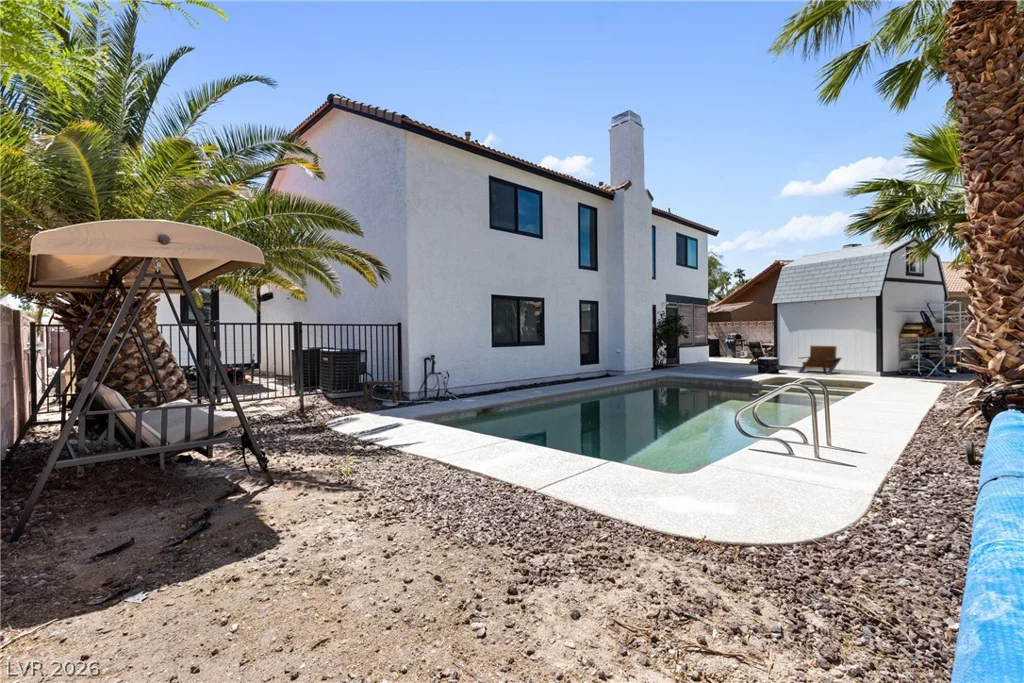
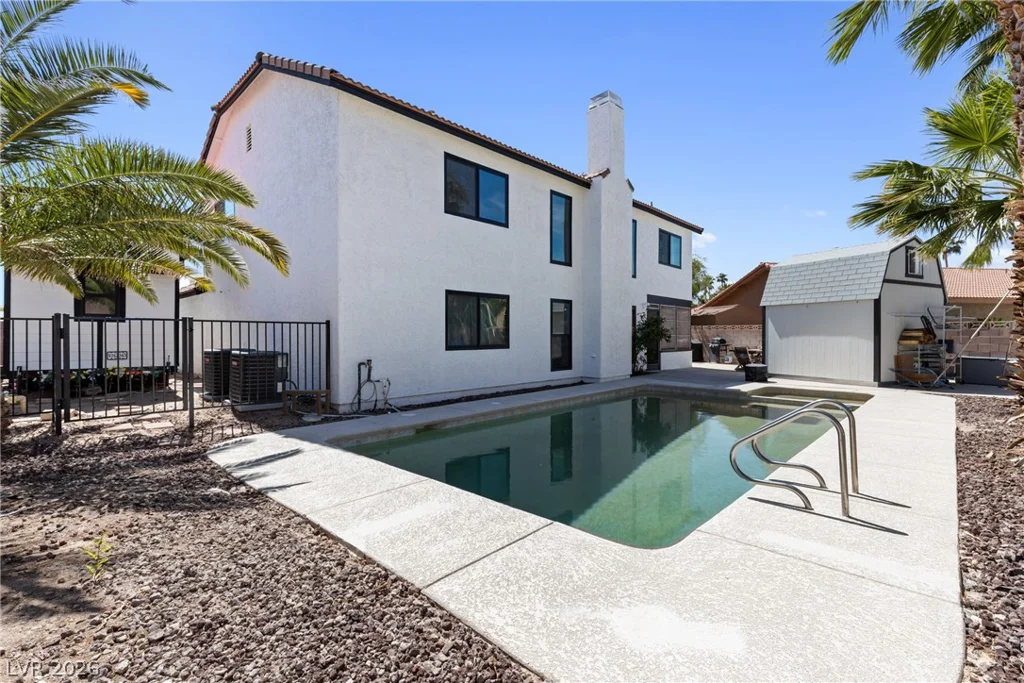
lounge chair: present [799,346,841,375] -> present [889,354,939,389]

